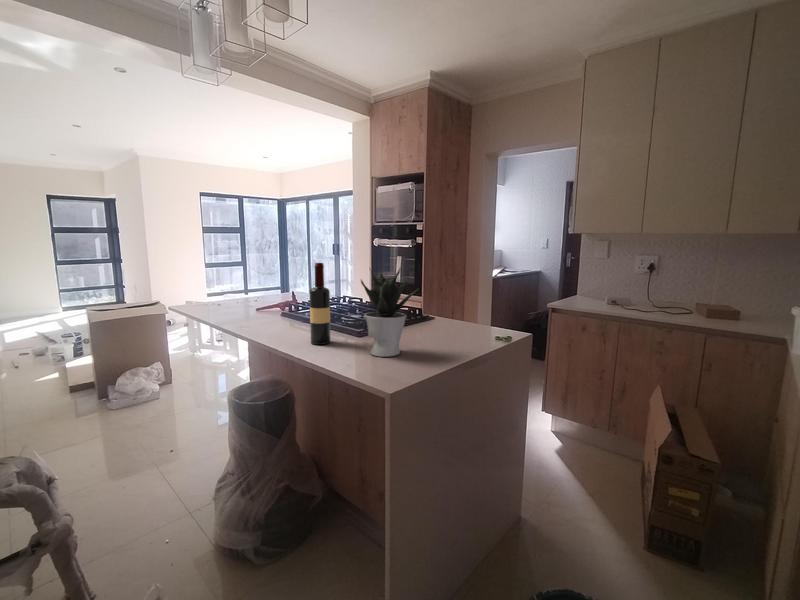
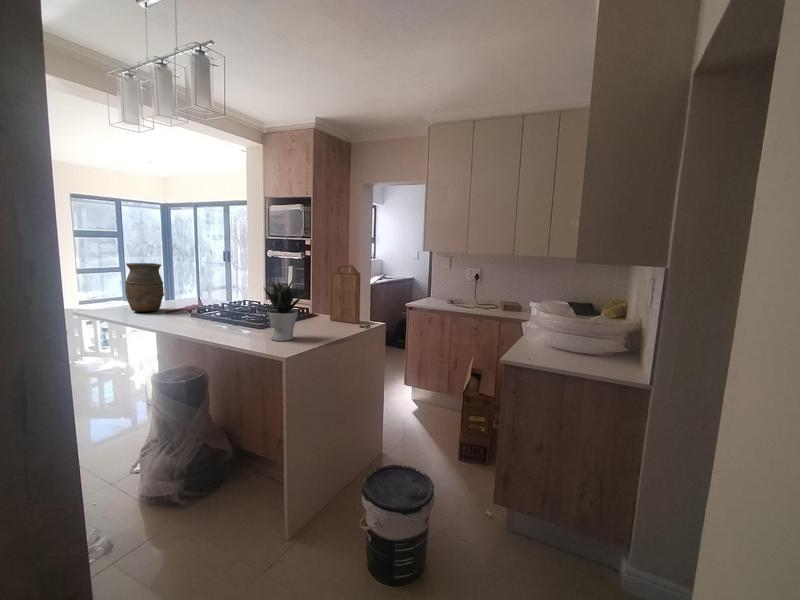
cutting board: none [449,248,494,333] -> present [330,264,361,324]
vase: none [218,253,256,308] -> present [125,263,164,312]
wine bottle: present [310,263,331,345] -> none [222,275,239,336]

